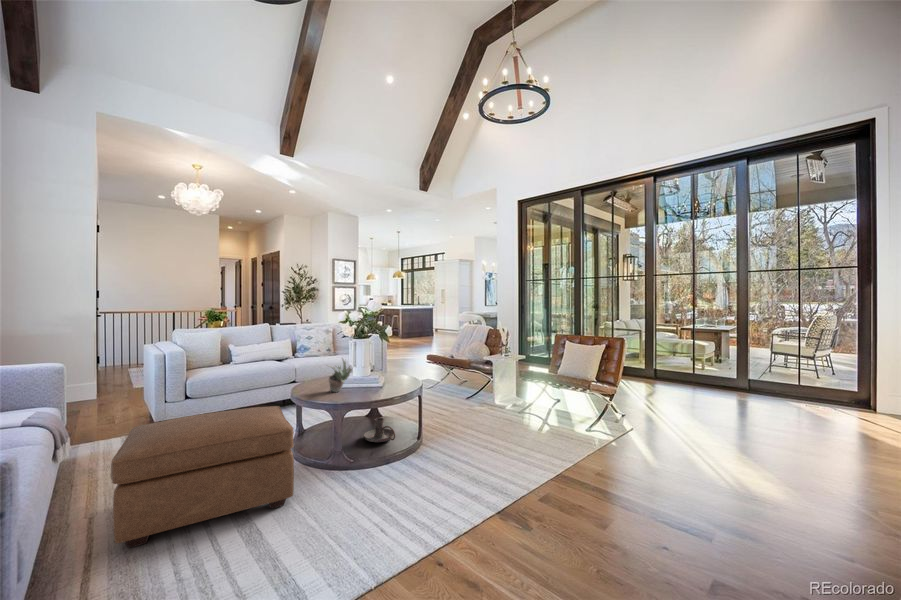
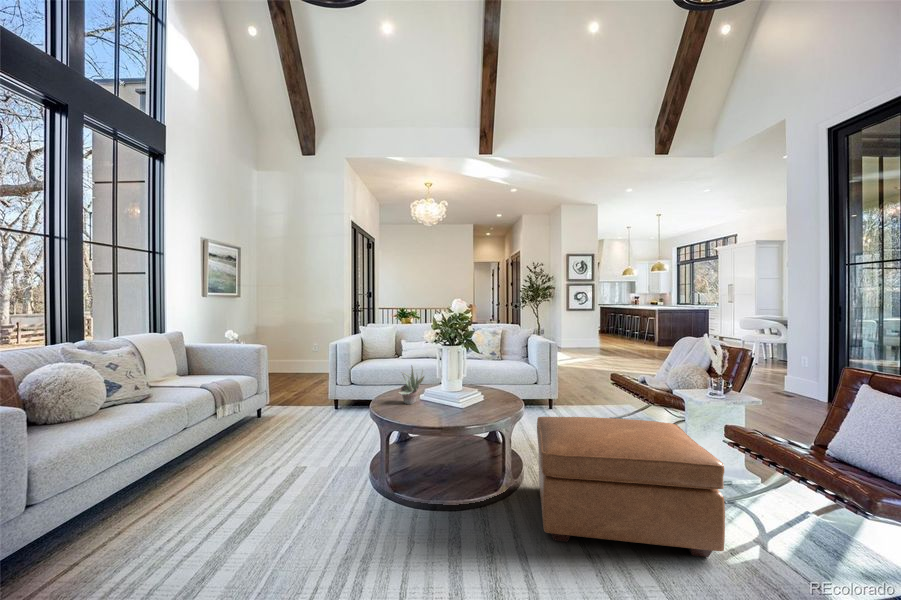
ottoman: present [111,406,294,548] -> present [537,417,725,557]
candle holder: present [364,418,395,442] -> none [435,446,473,480]

